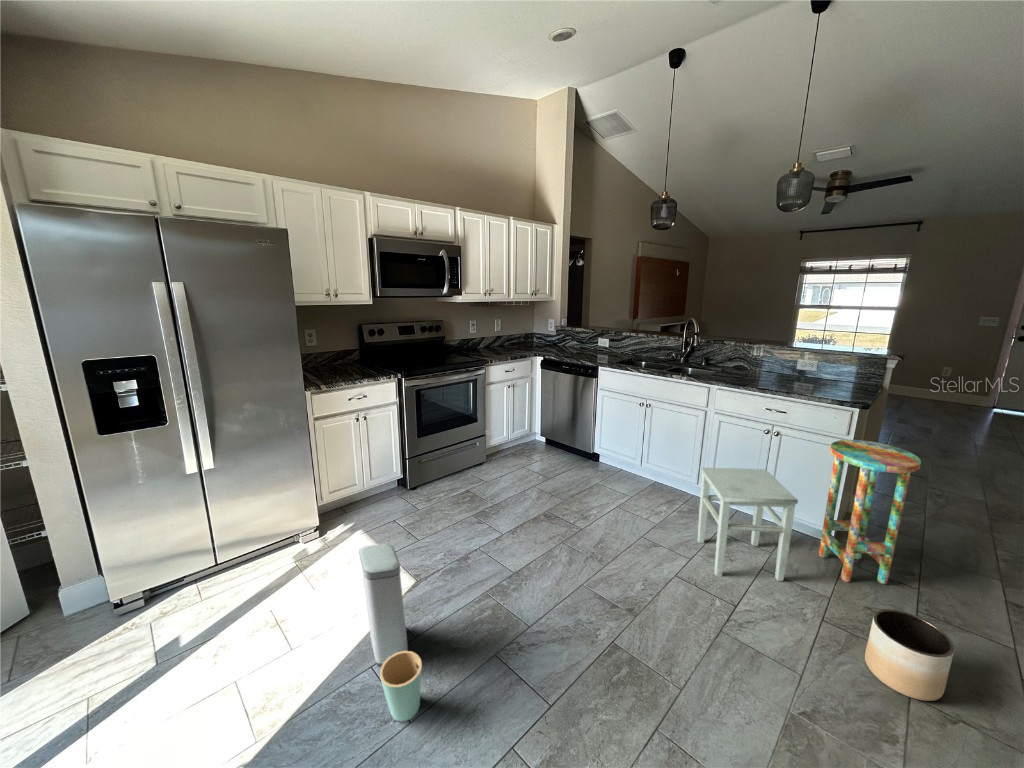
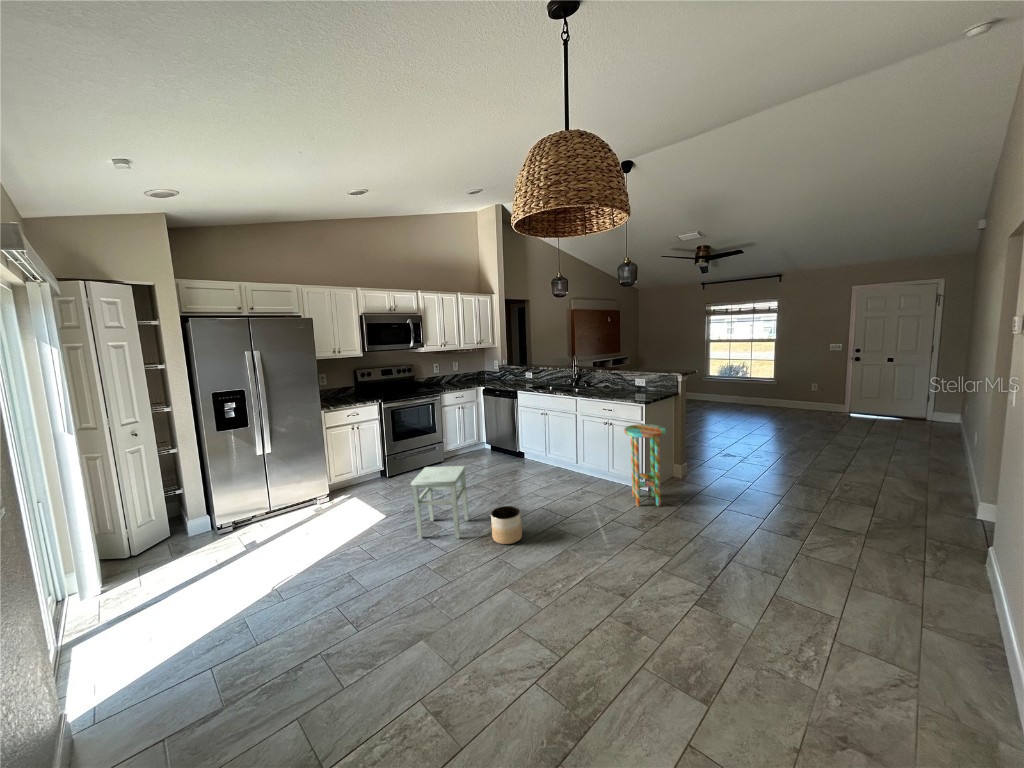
stool: present [698,468,798,581] -> present [411,466,468,539]
trash can: present [359,544,422,722] -> none [353,483,383,559]
planter: present [865,609,954,701] -> present [491,506,522,544]

